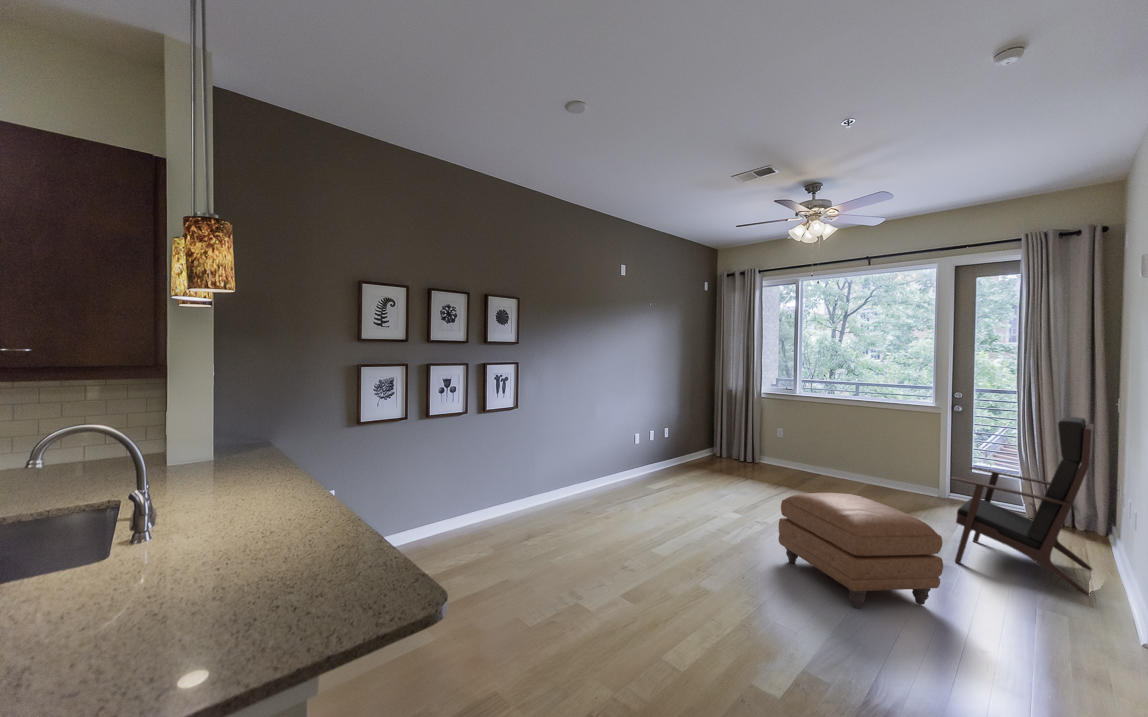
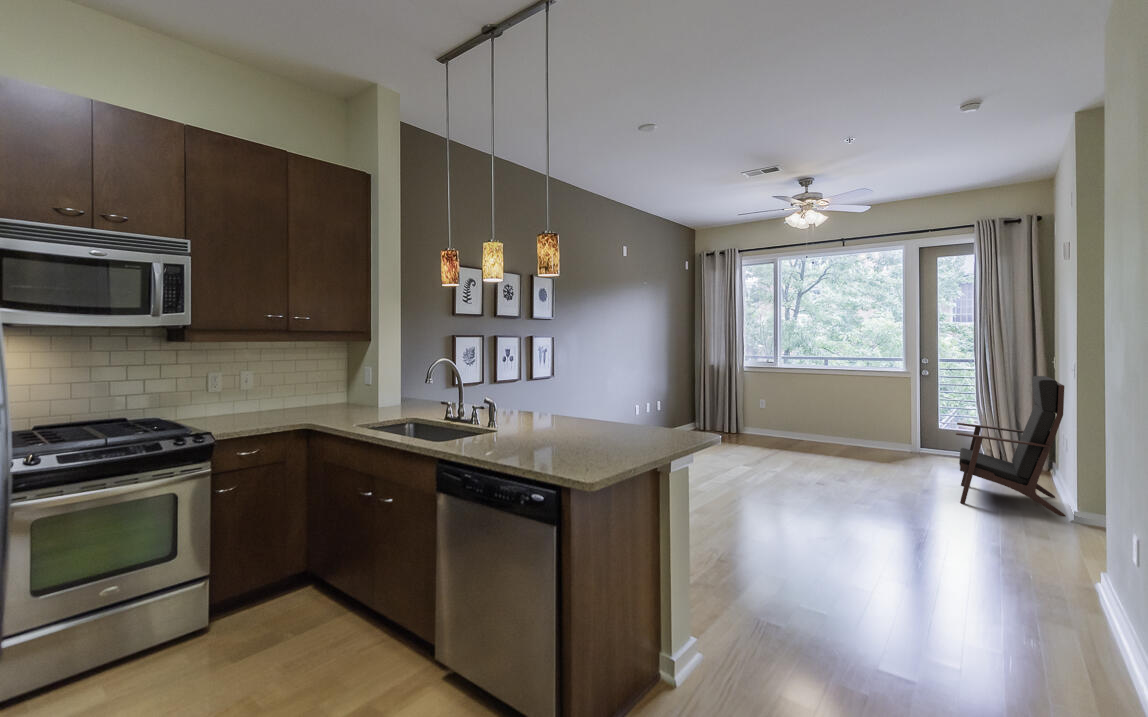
ottoman: present [779,493,943,608] -> none [831,455,978,547]

